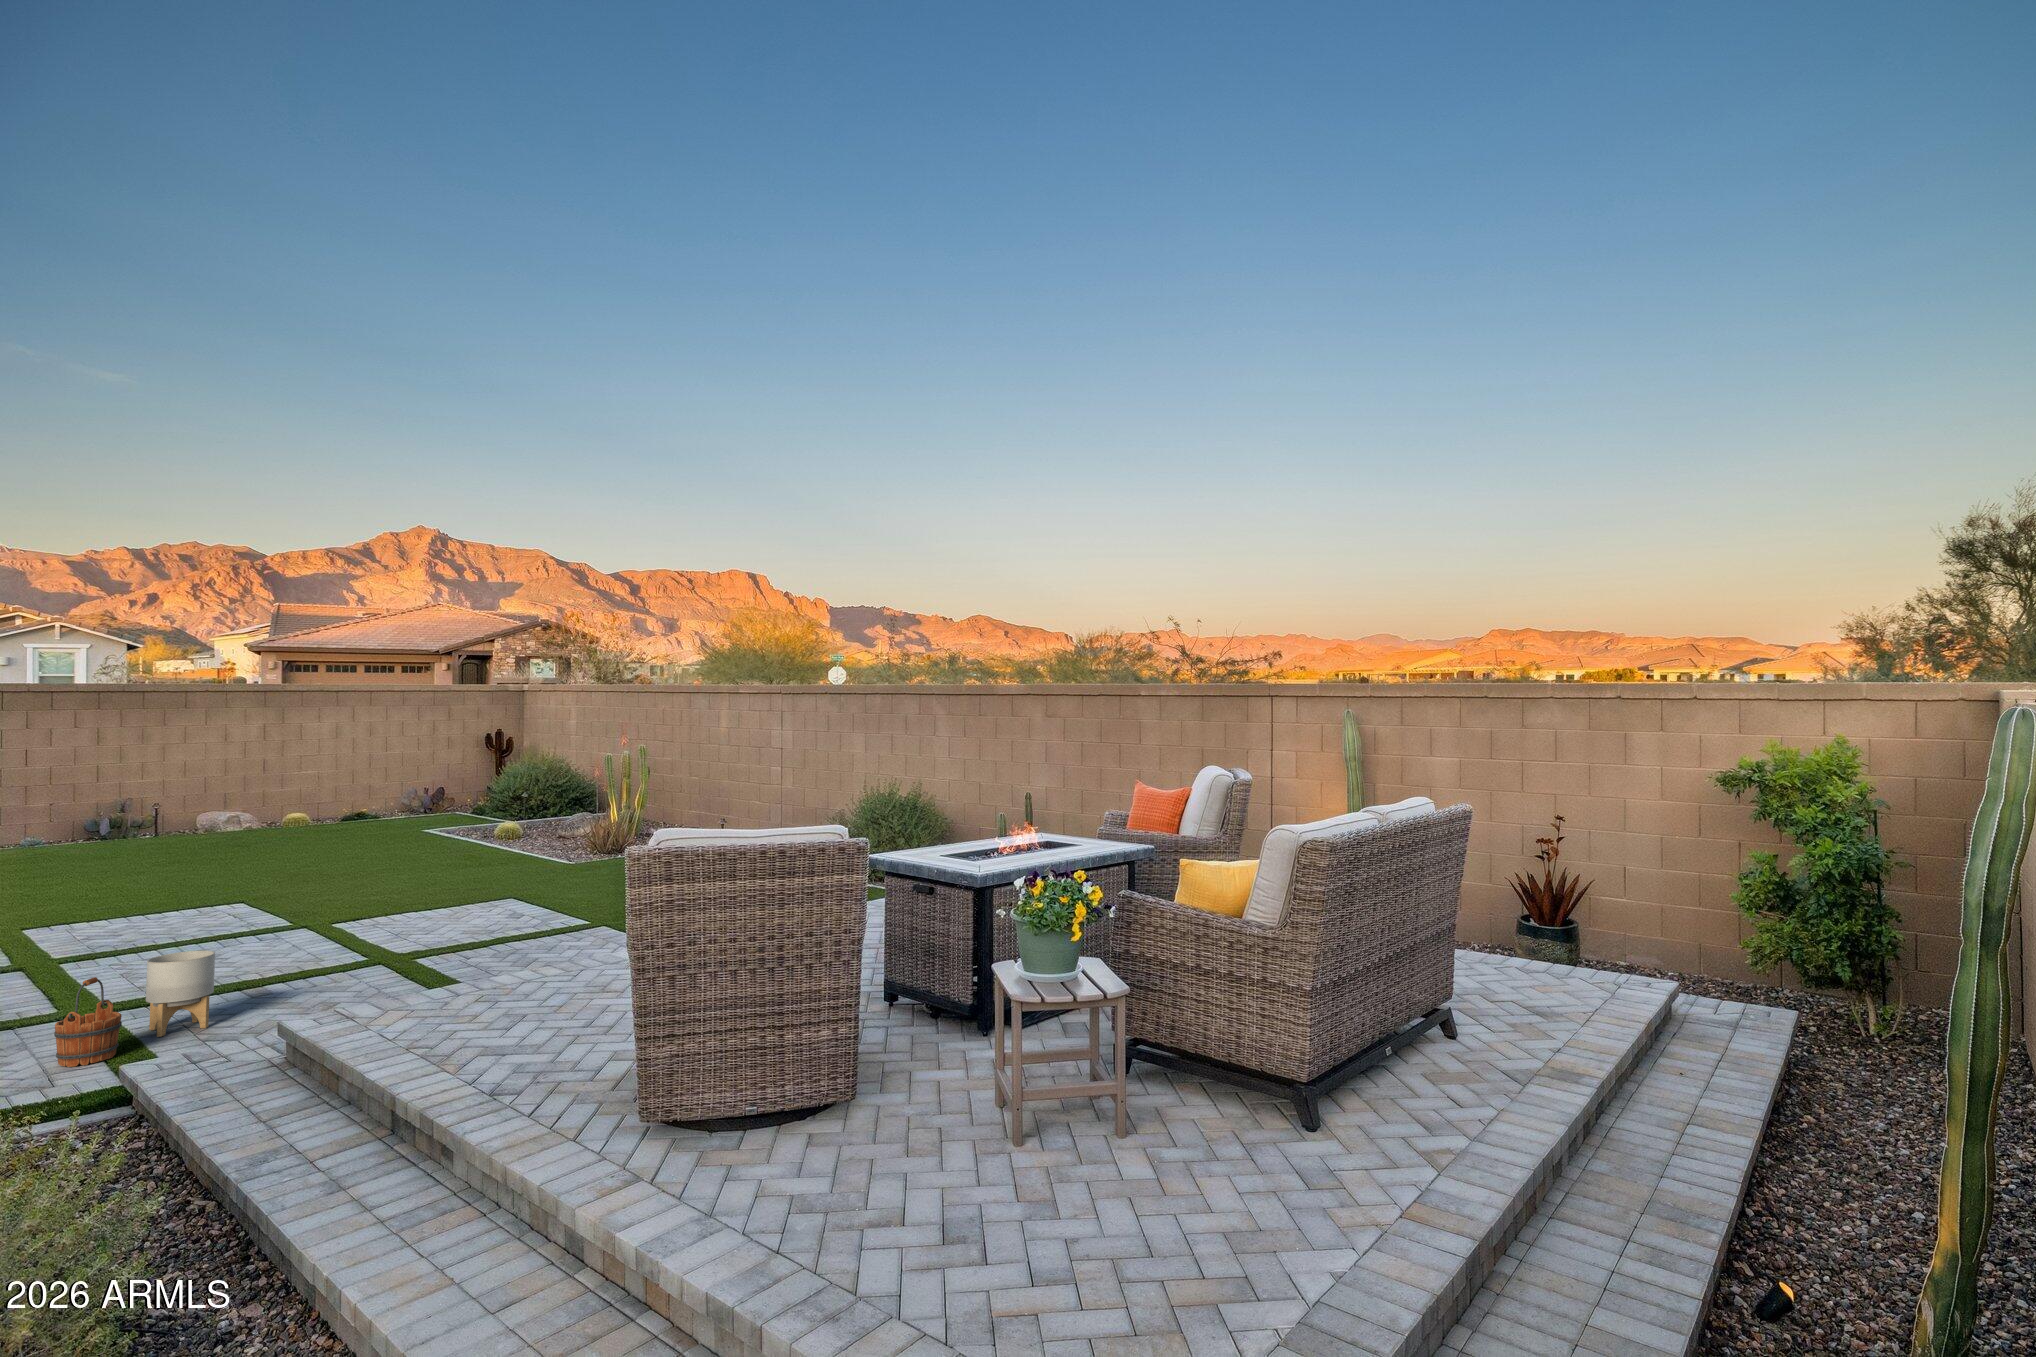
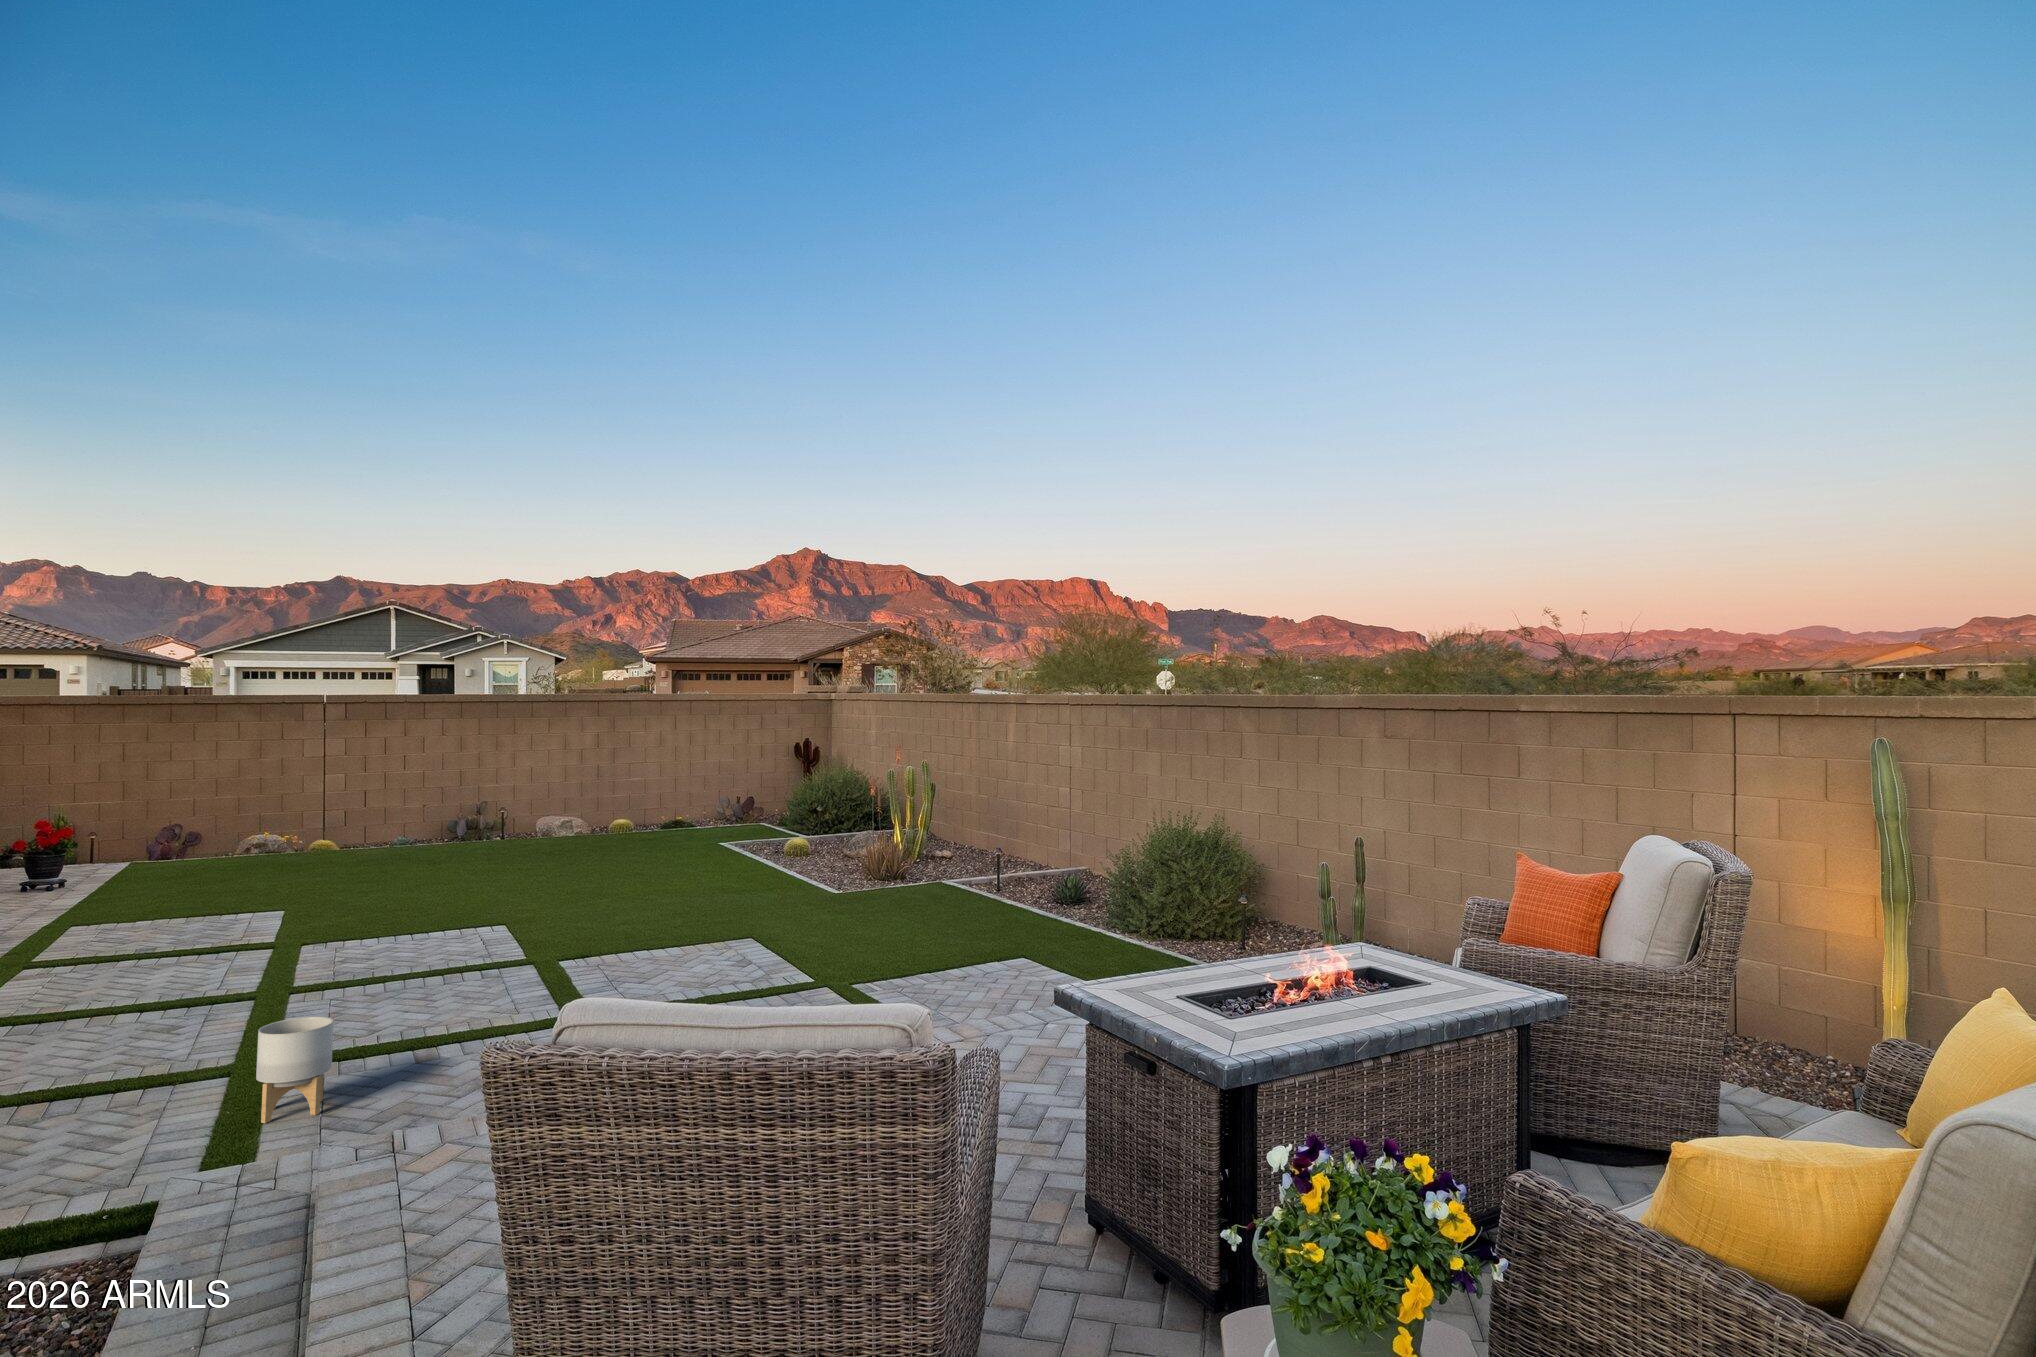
wooden bucket: present [54,977,122,1067] -> none [132,1053,207,1162]

